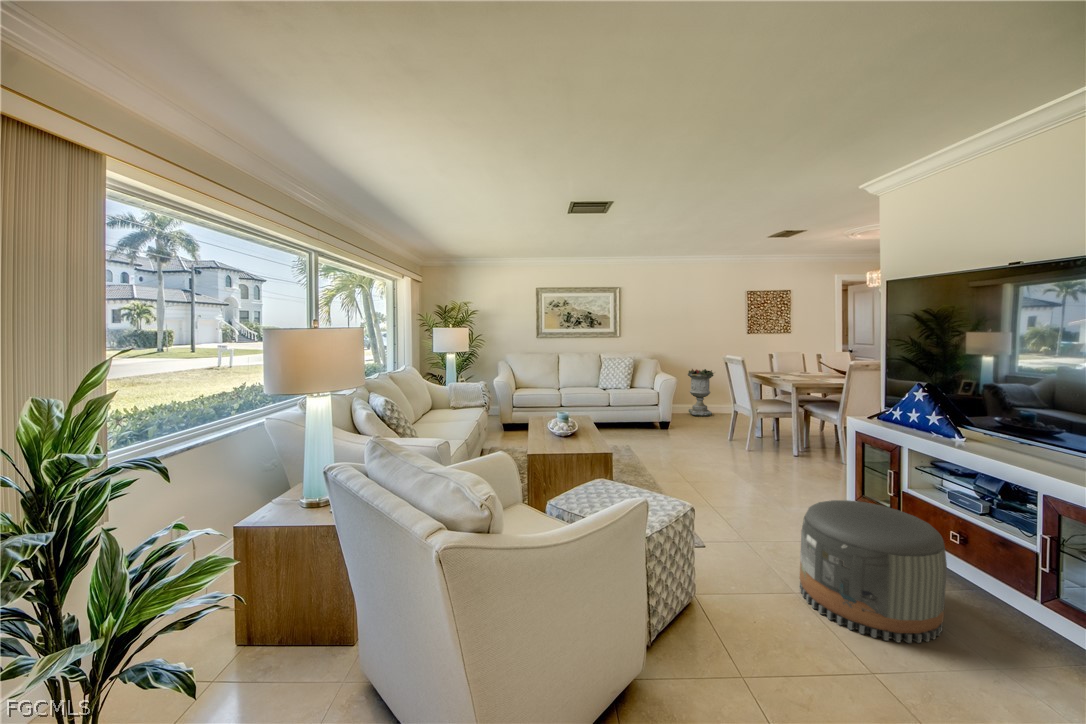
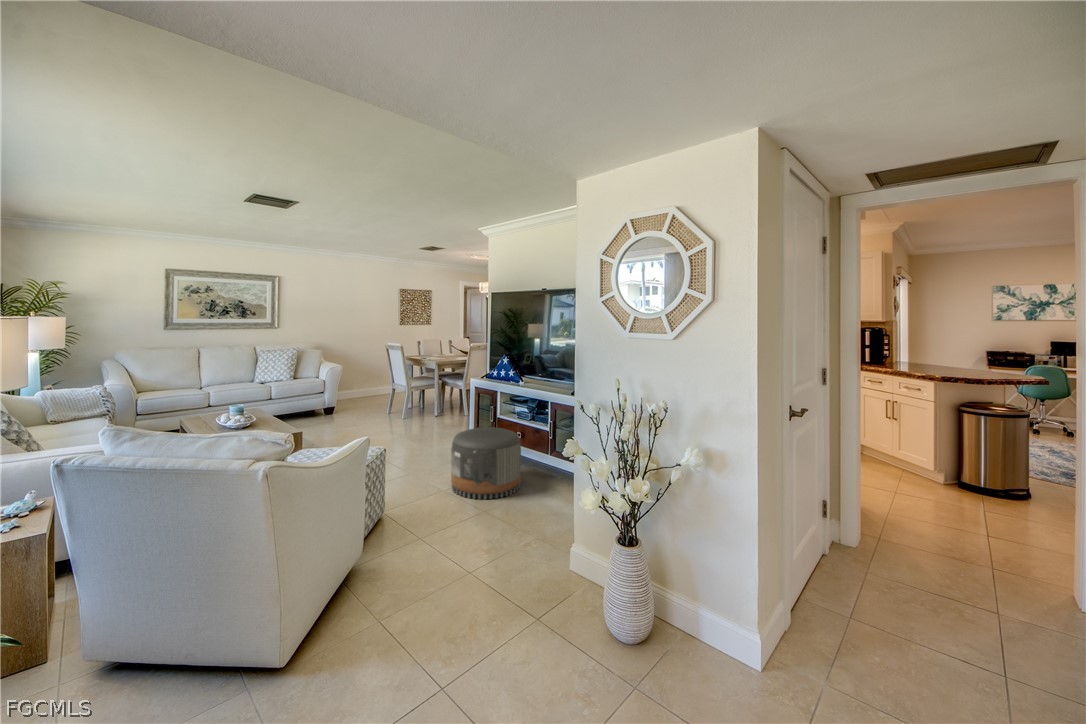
planter: present [688,369,714,416] -> none [349,356,375,397]

